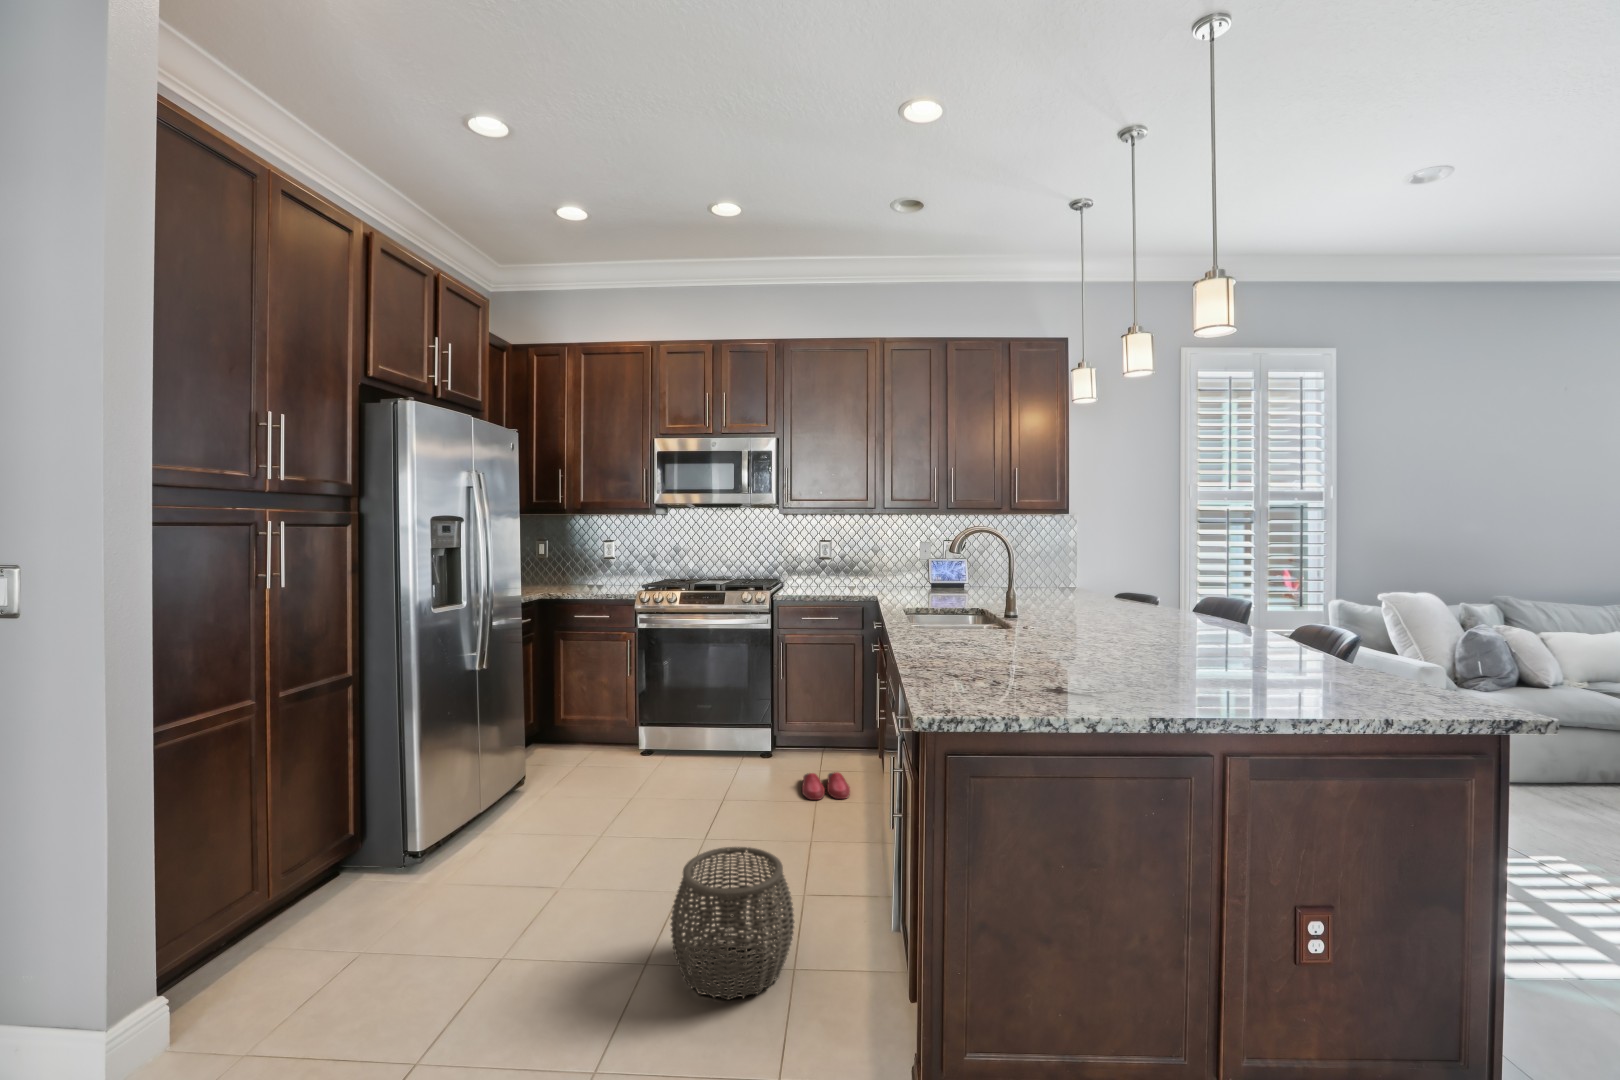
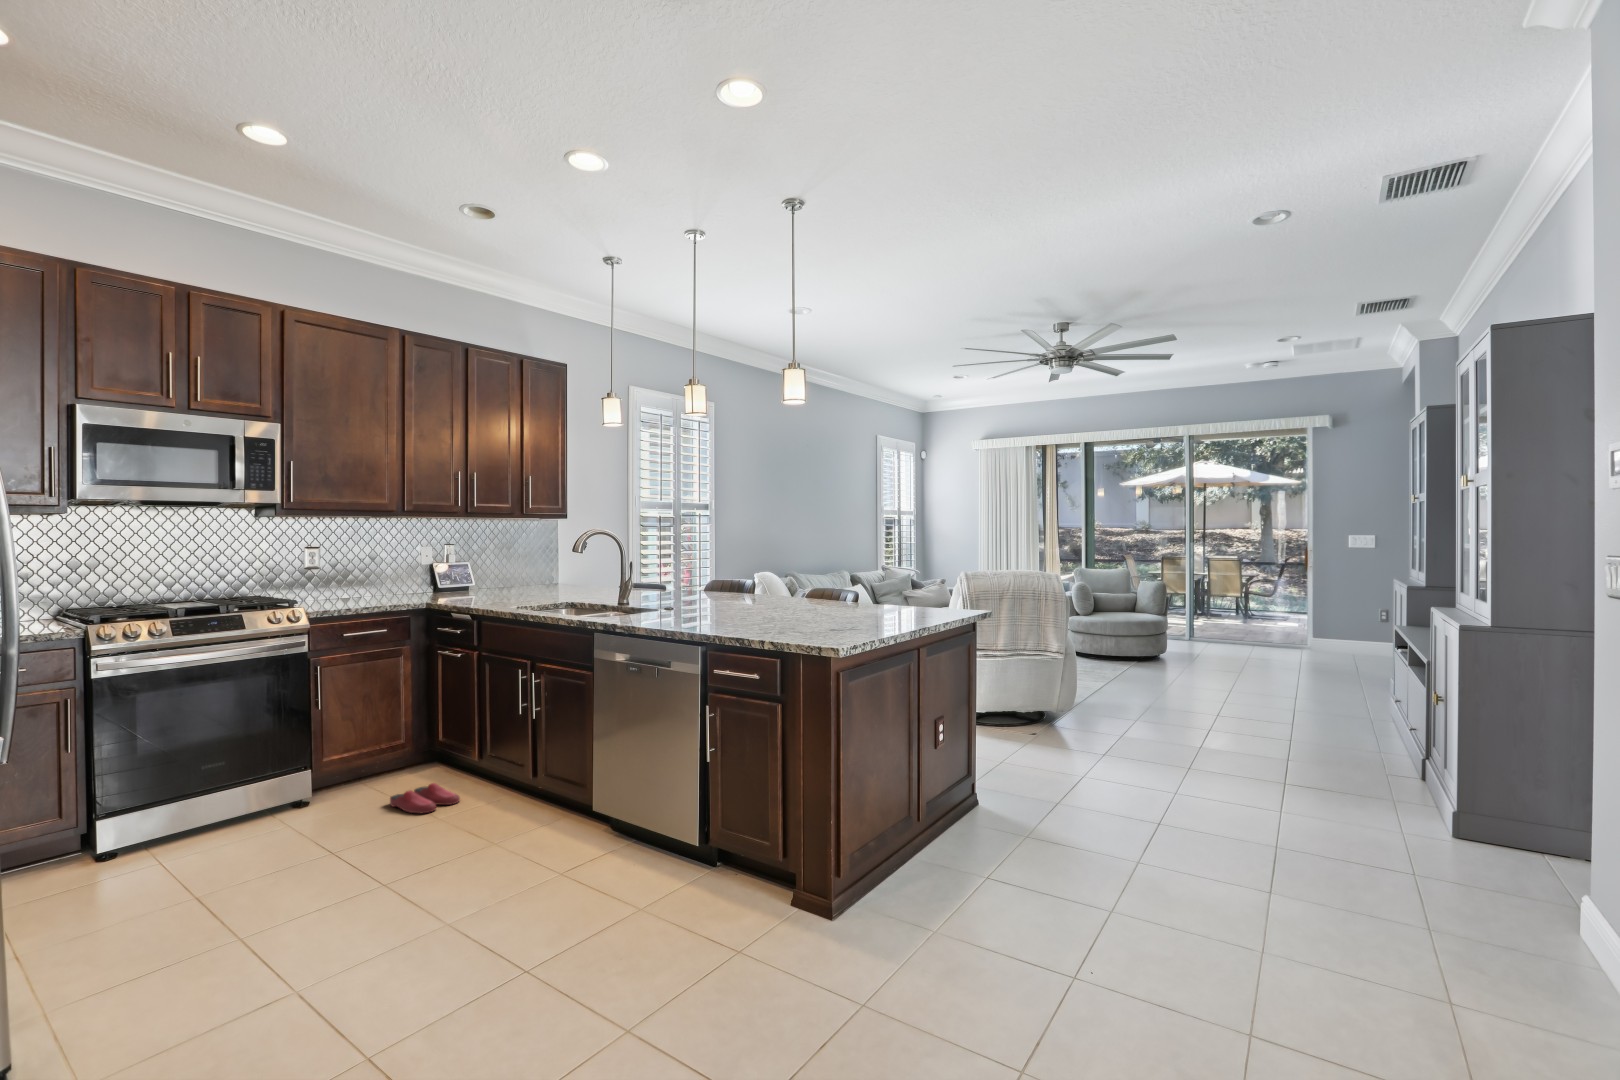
woven basket: present [671,847,794,1000] -> none [525,805,636,928]

